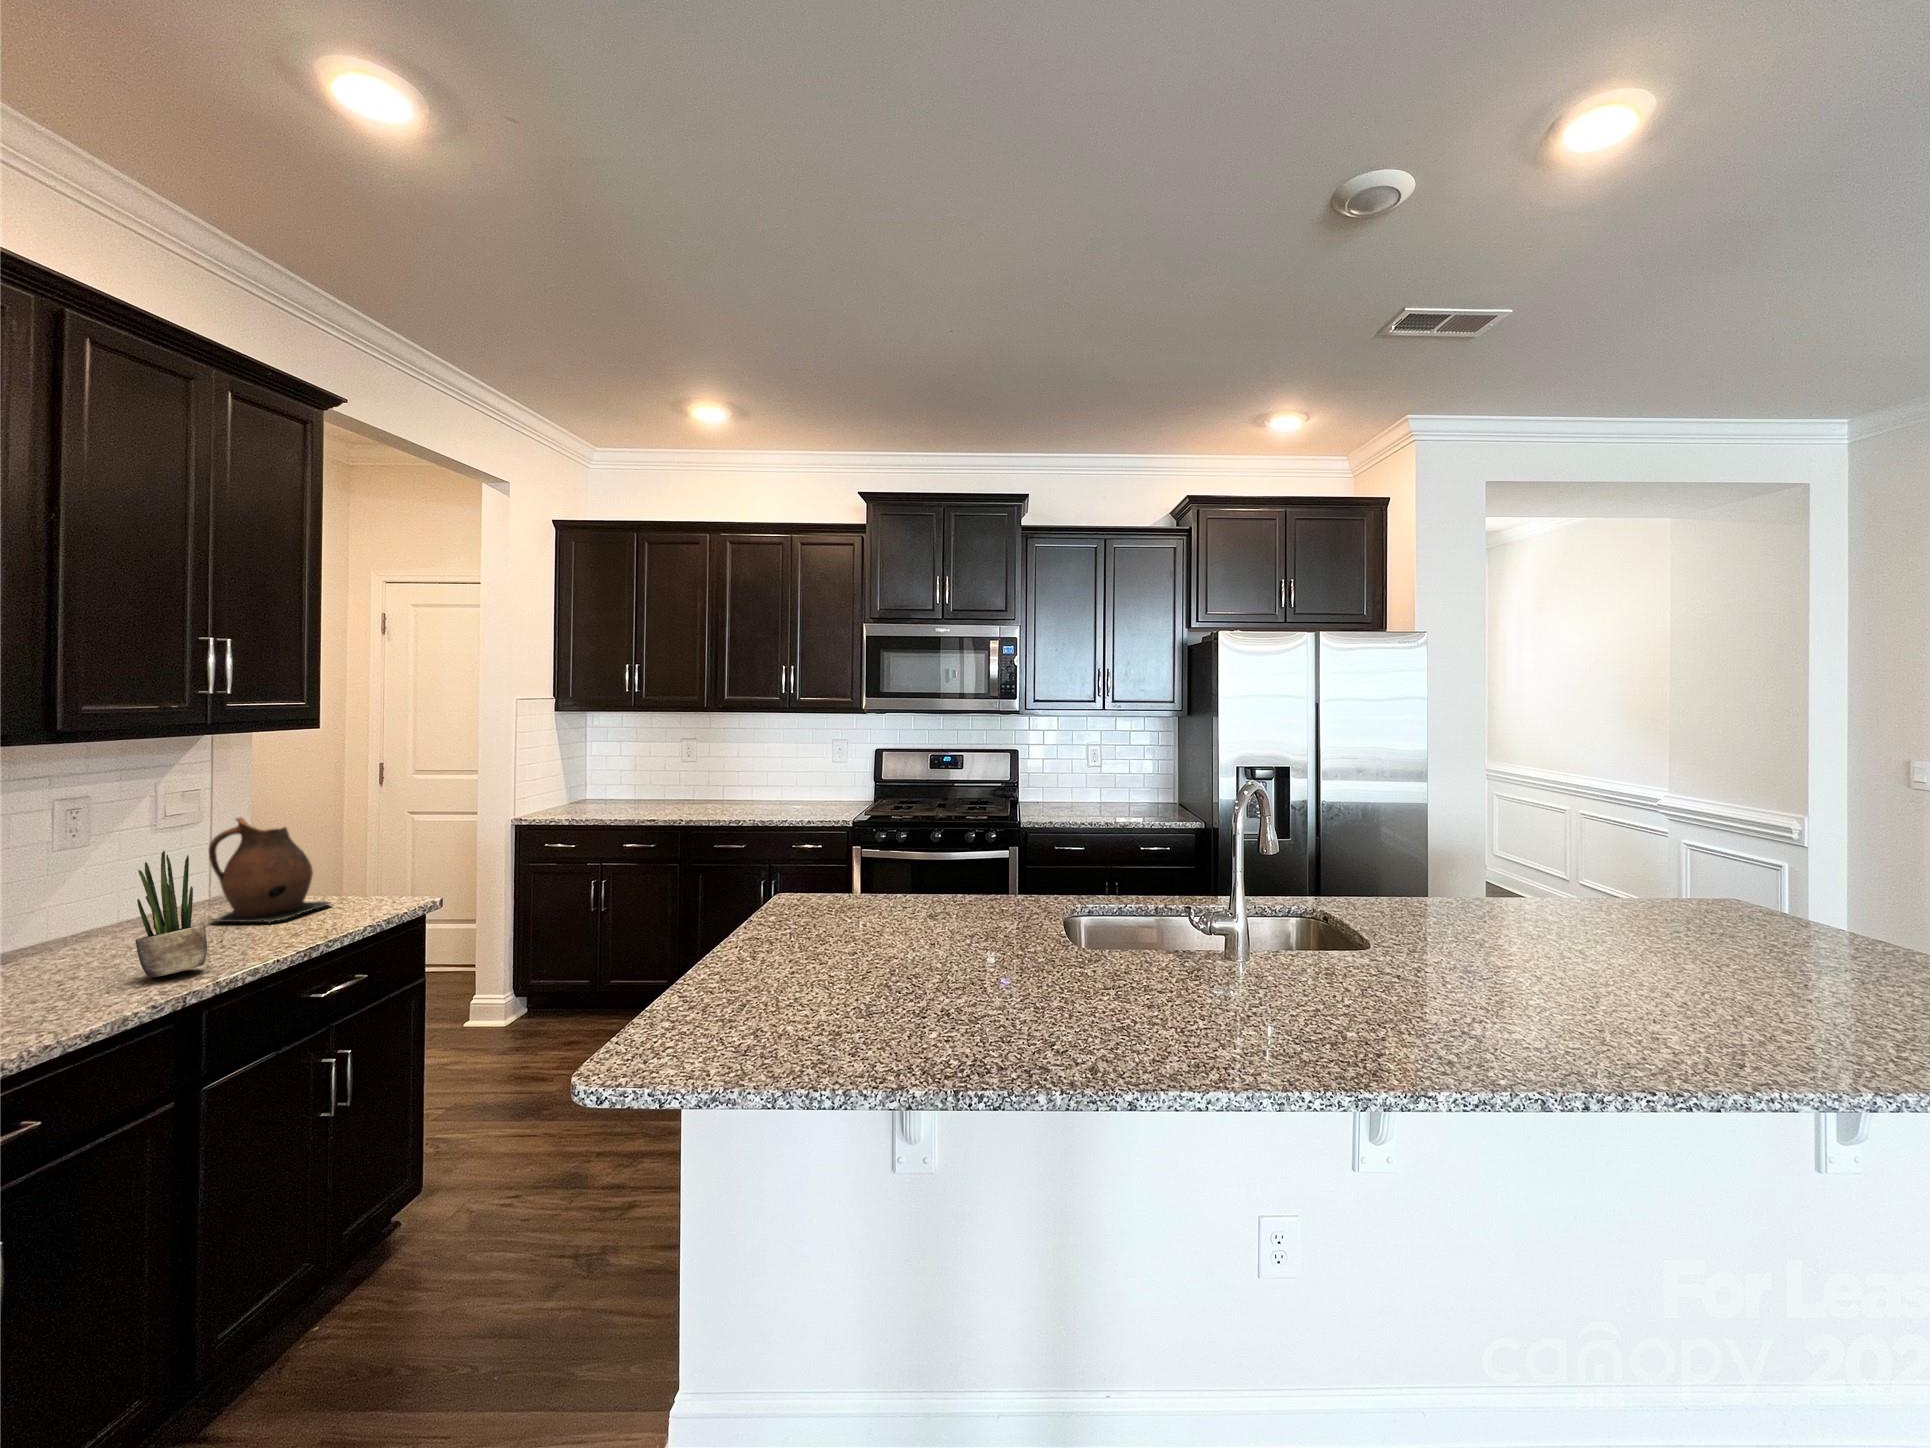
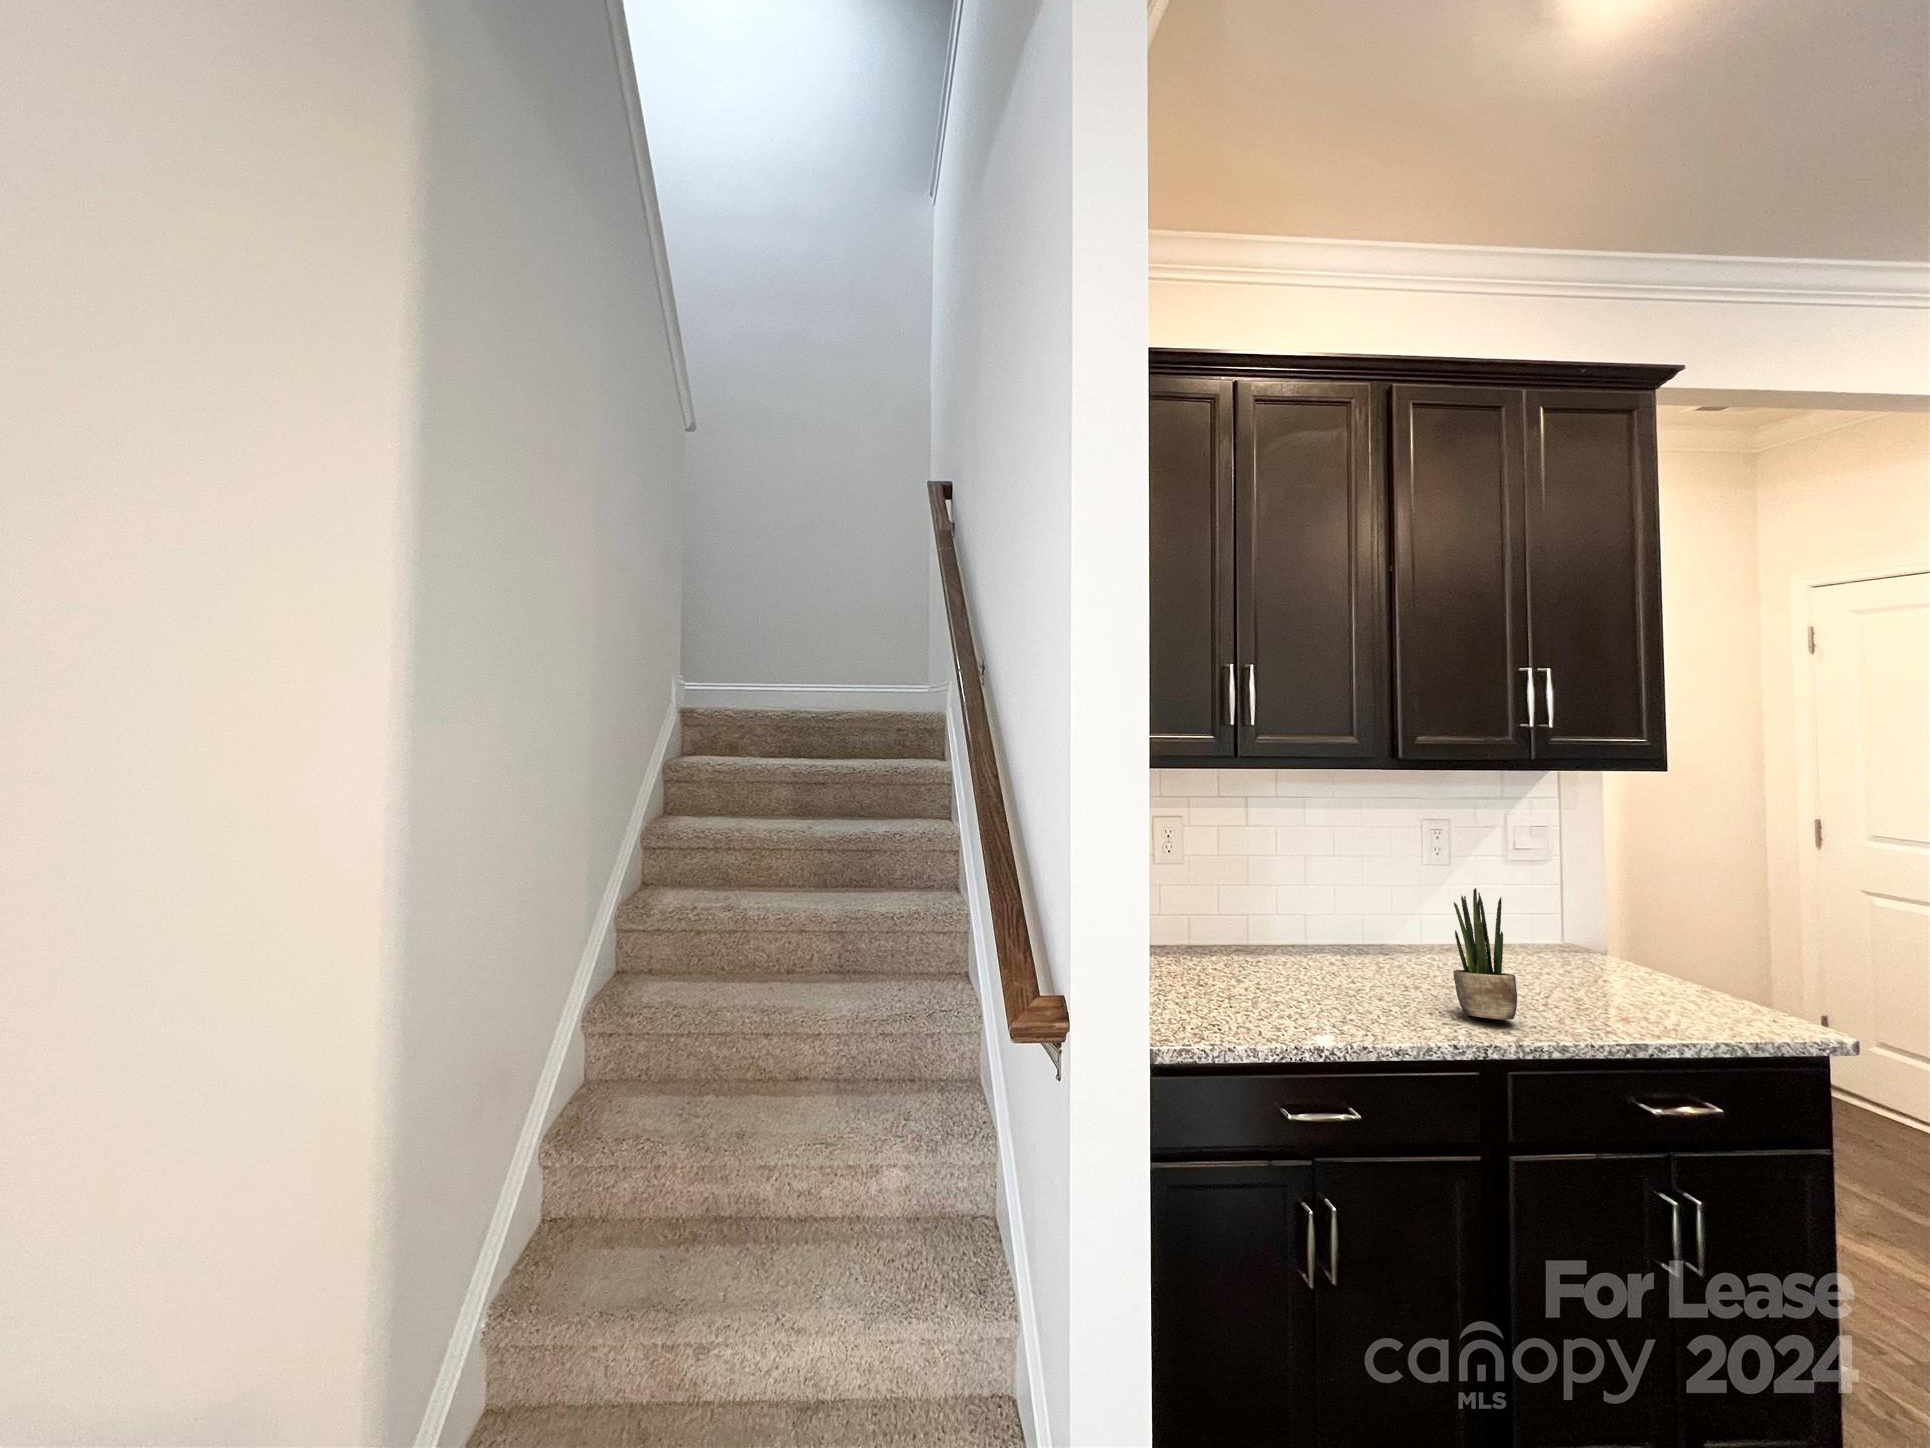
ceramic pitcher: present [209,817,331,923] -> none [1546,864,1688,995]

